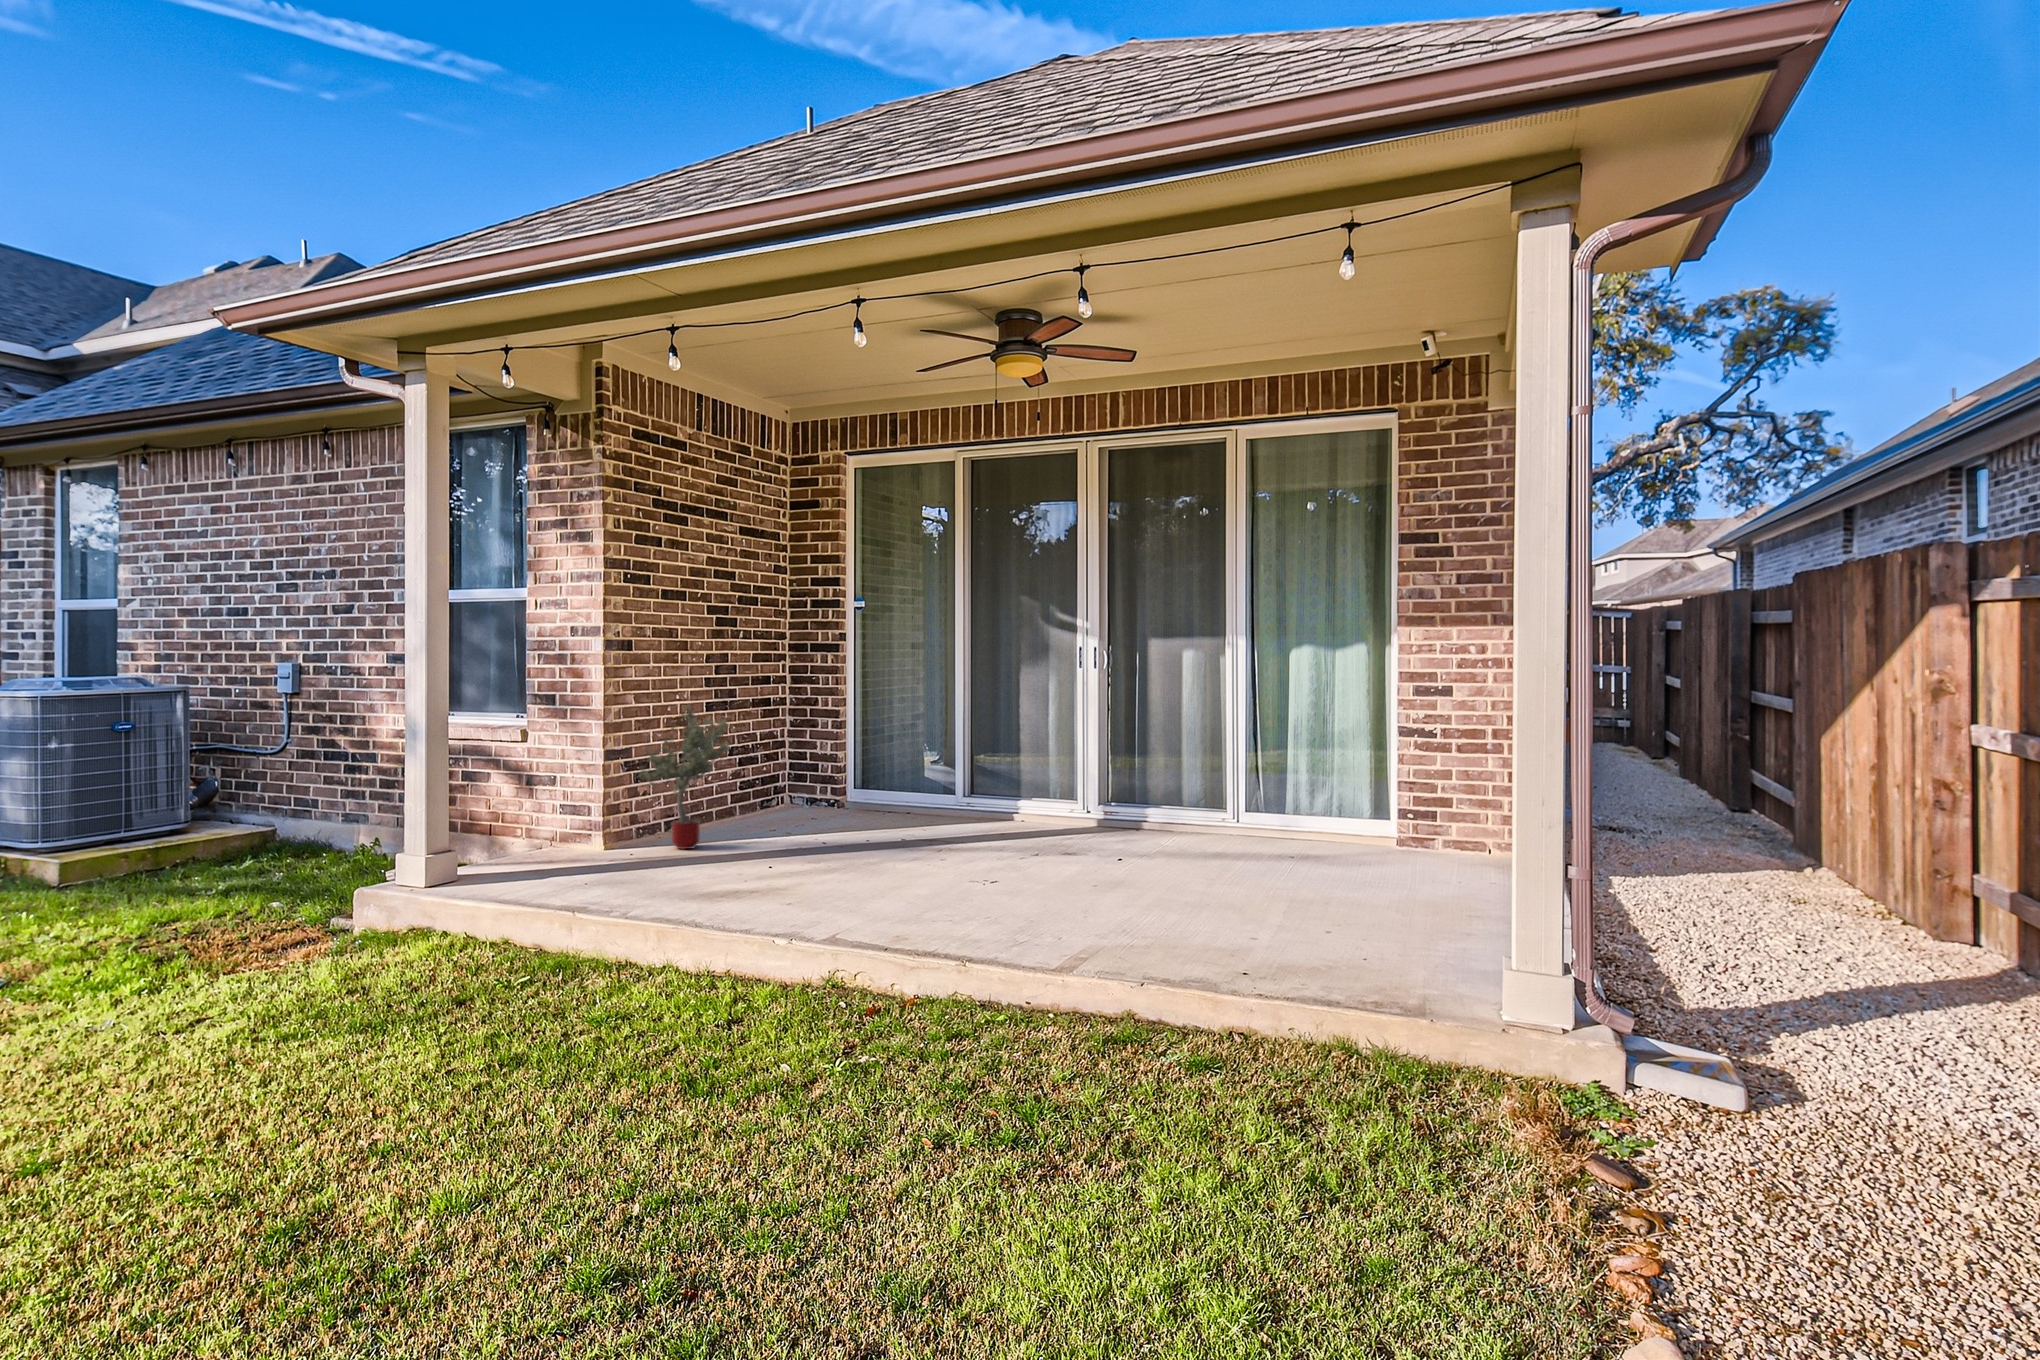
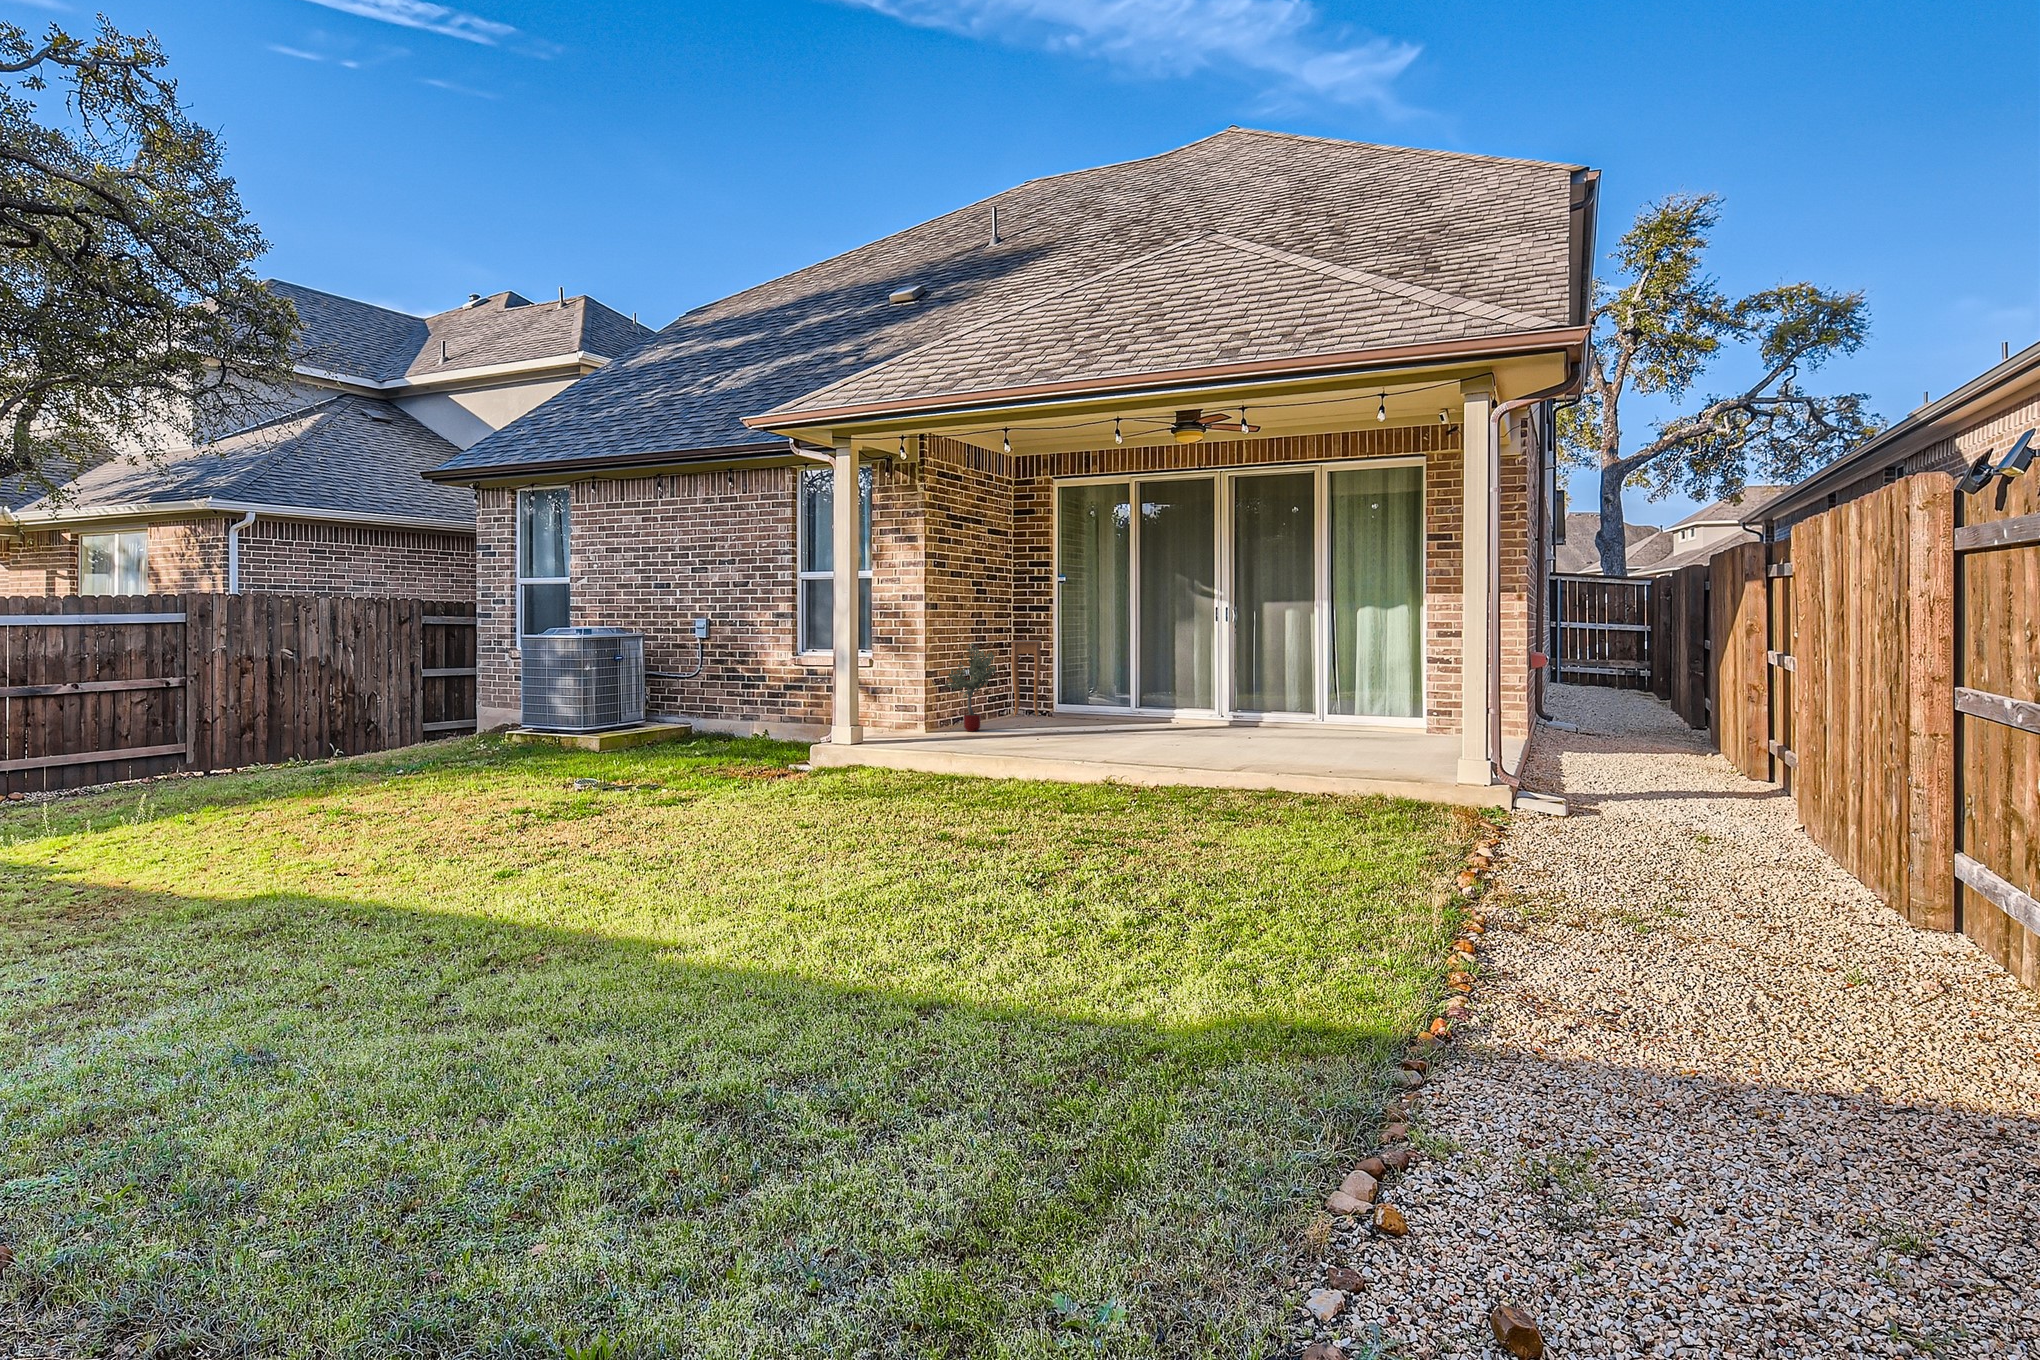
side table: none [773,696,825,814] -> present [1011,640,1041,716]

